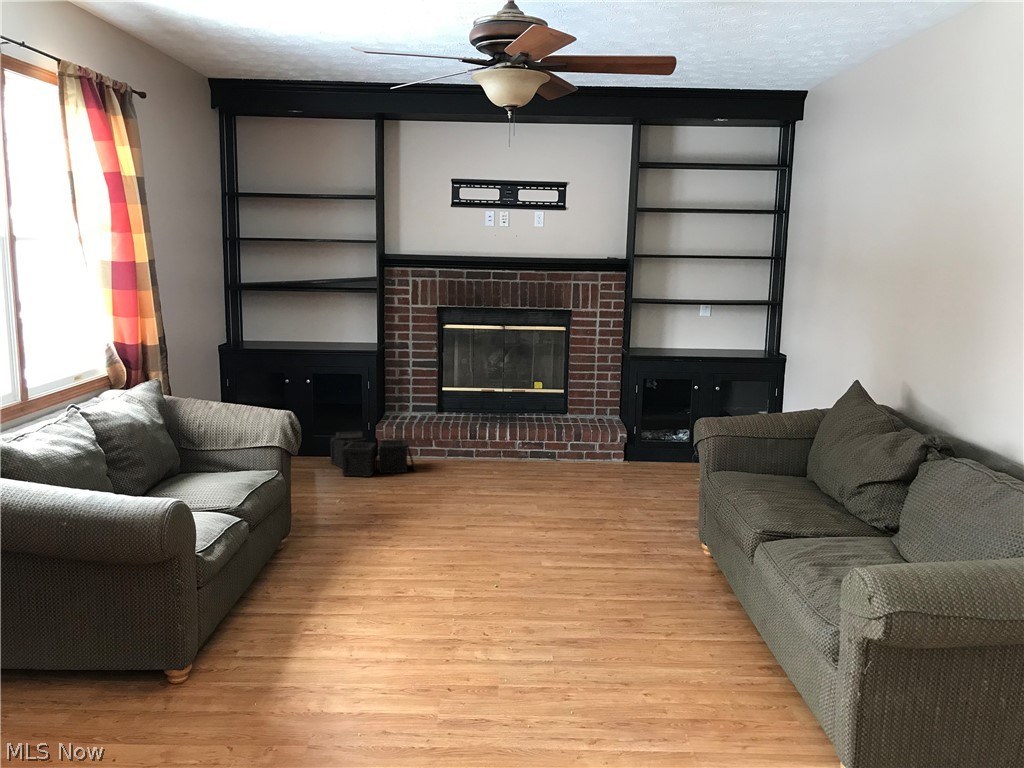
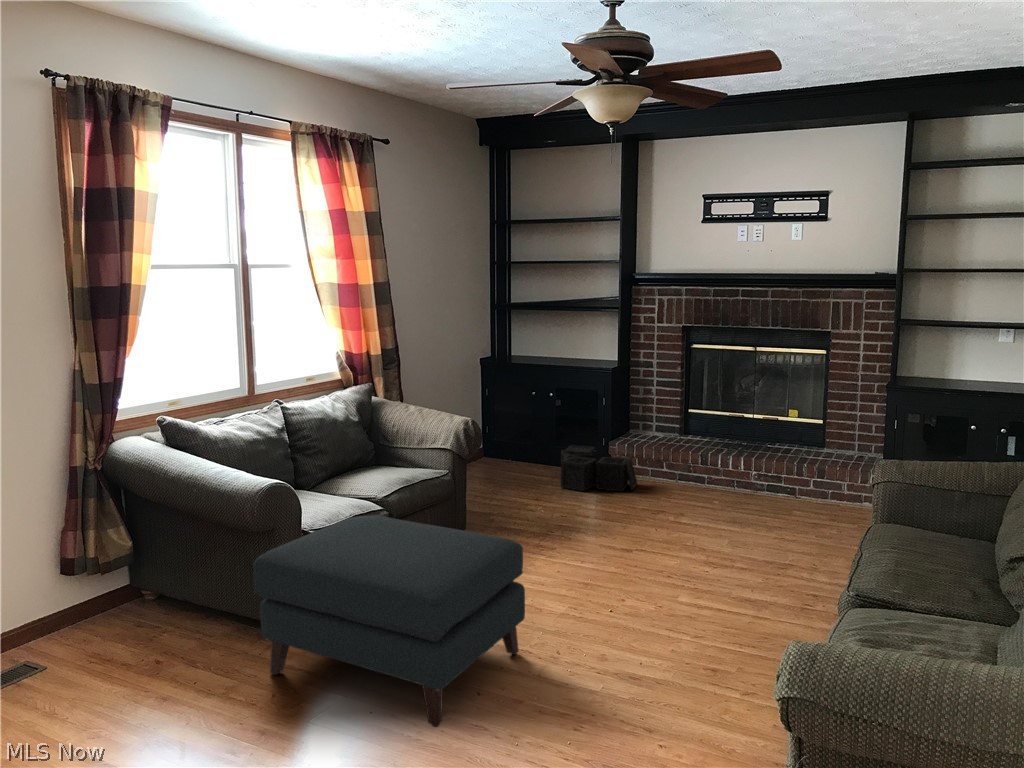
ottoman: none [183,525,463,732] -> present [253,515,525,727]

